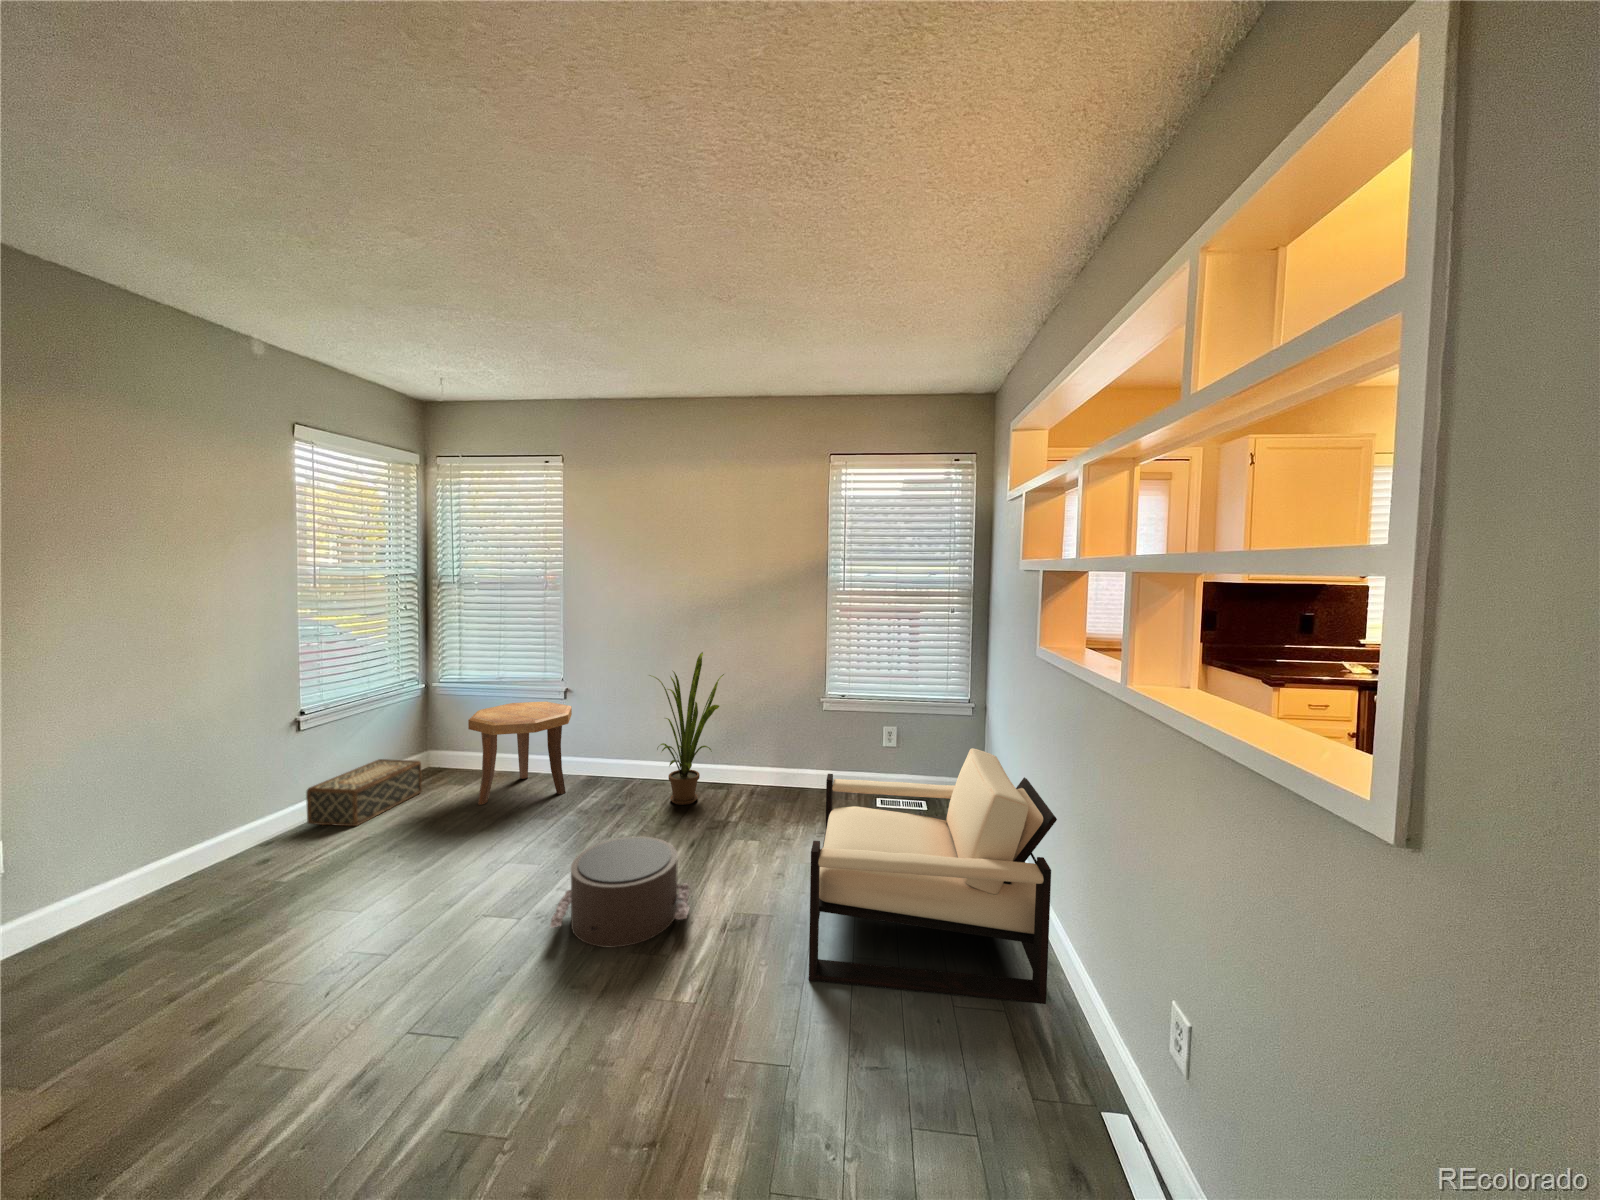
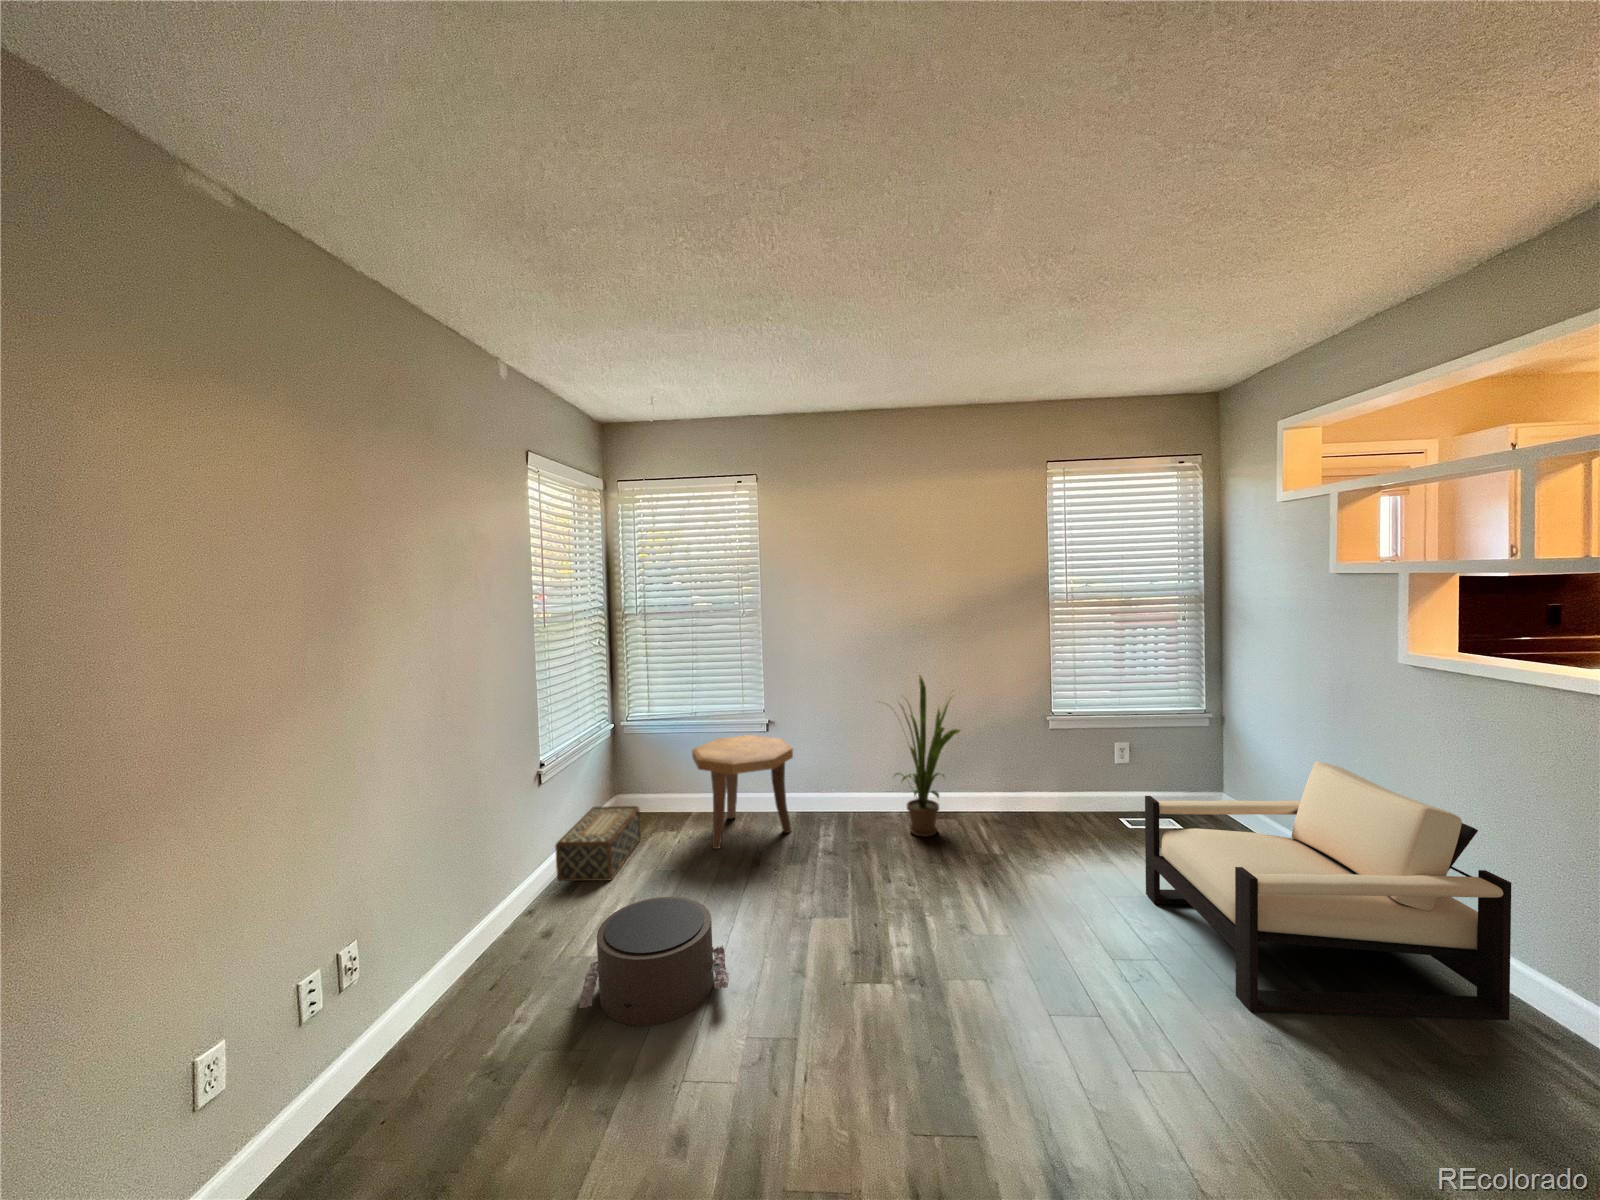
pouf: present [550,836,689,948] -> present [579,897,729,1026]

